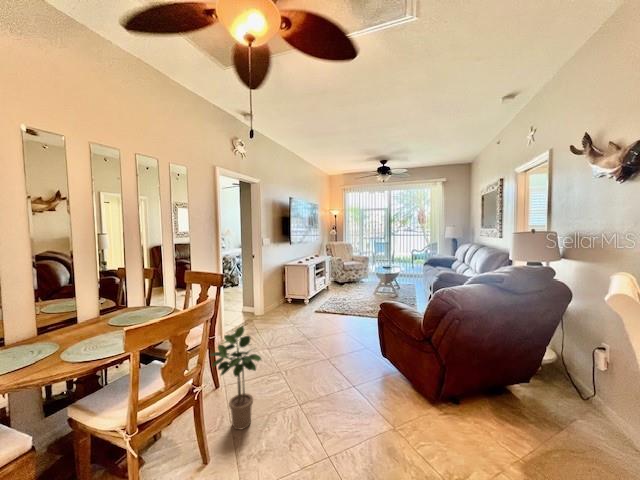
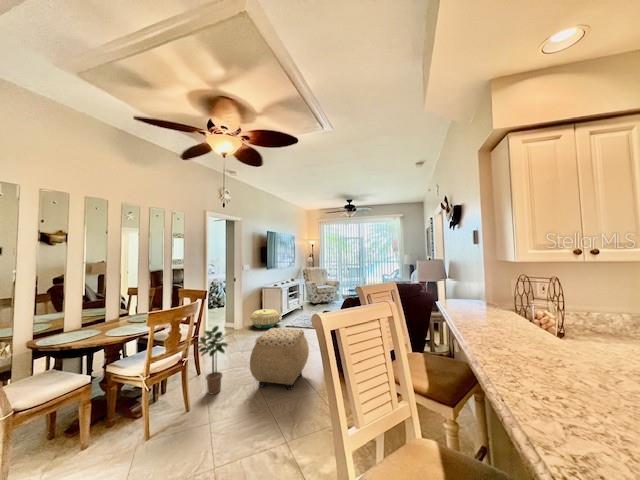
basket: none [273,291,308,314] -> present [250,309,280,328]
ottoman: none [293,326,371,422] -> present [250,328,309,390]

